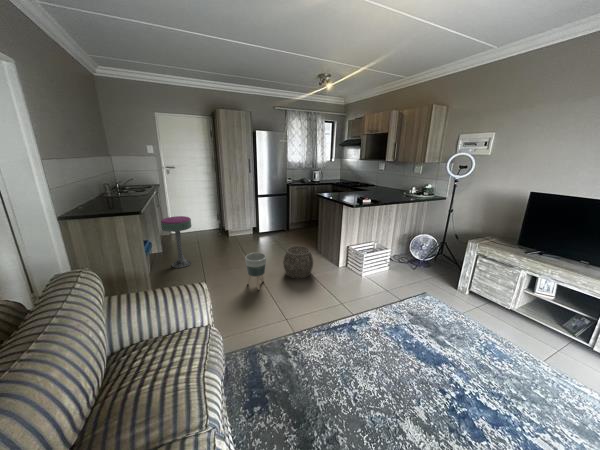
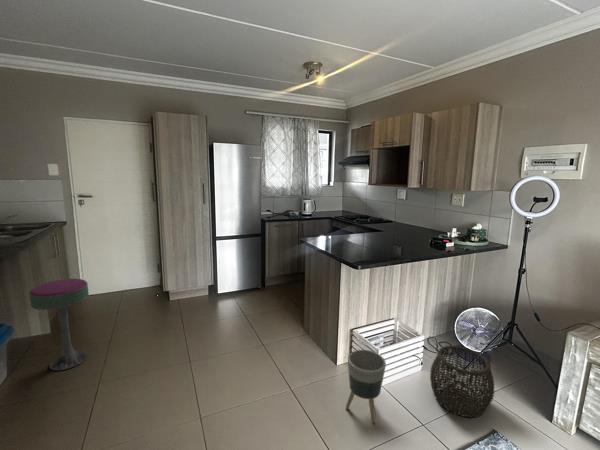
woven basket: present [283,246,313,279] -> present [430,346,494,418]
planter: present [245,253,266,290] -> present [346,350,386,423]

